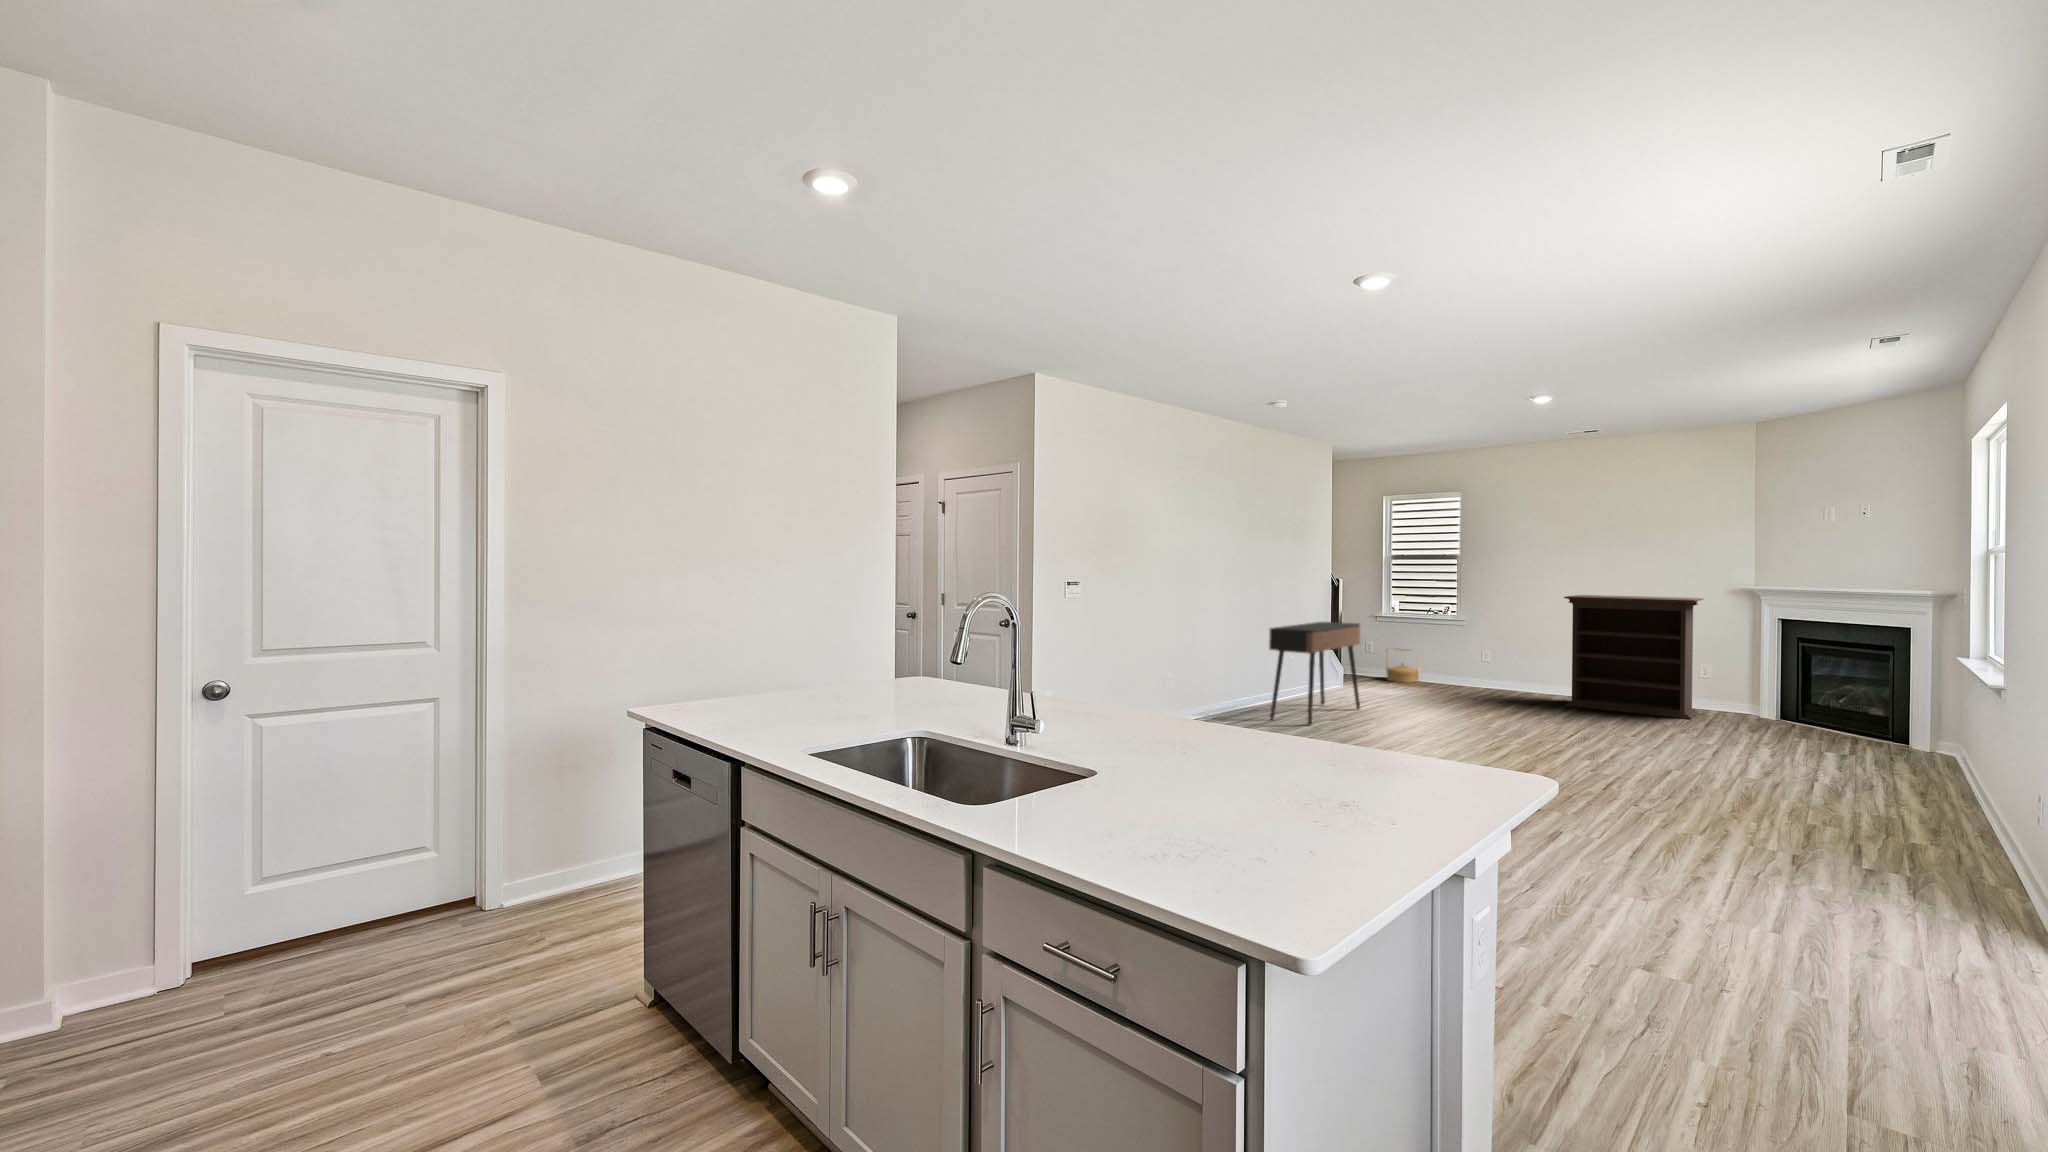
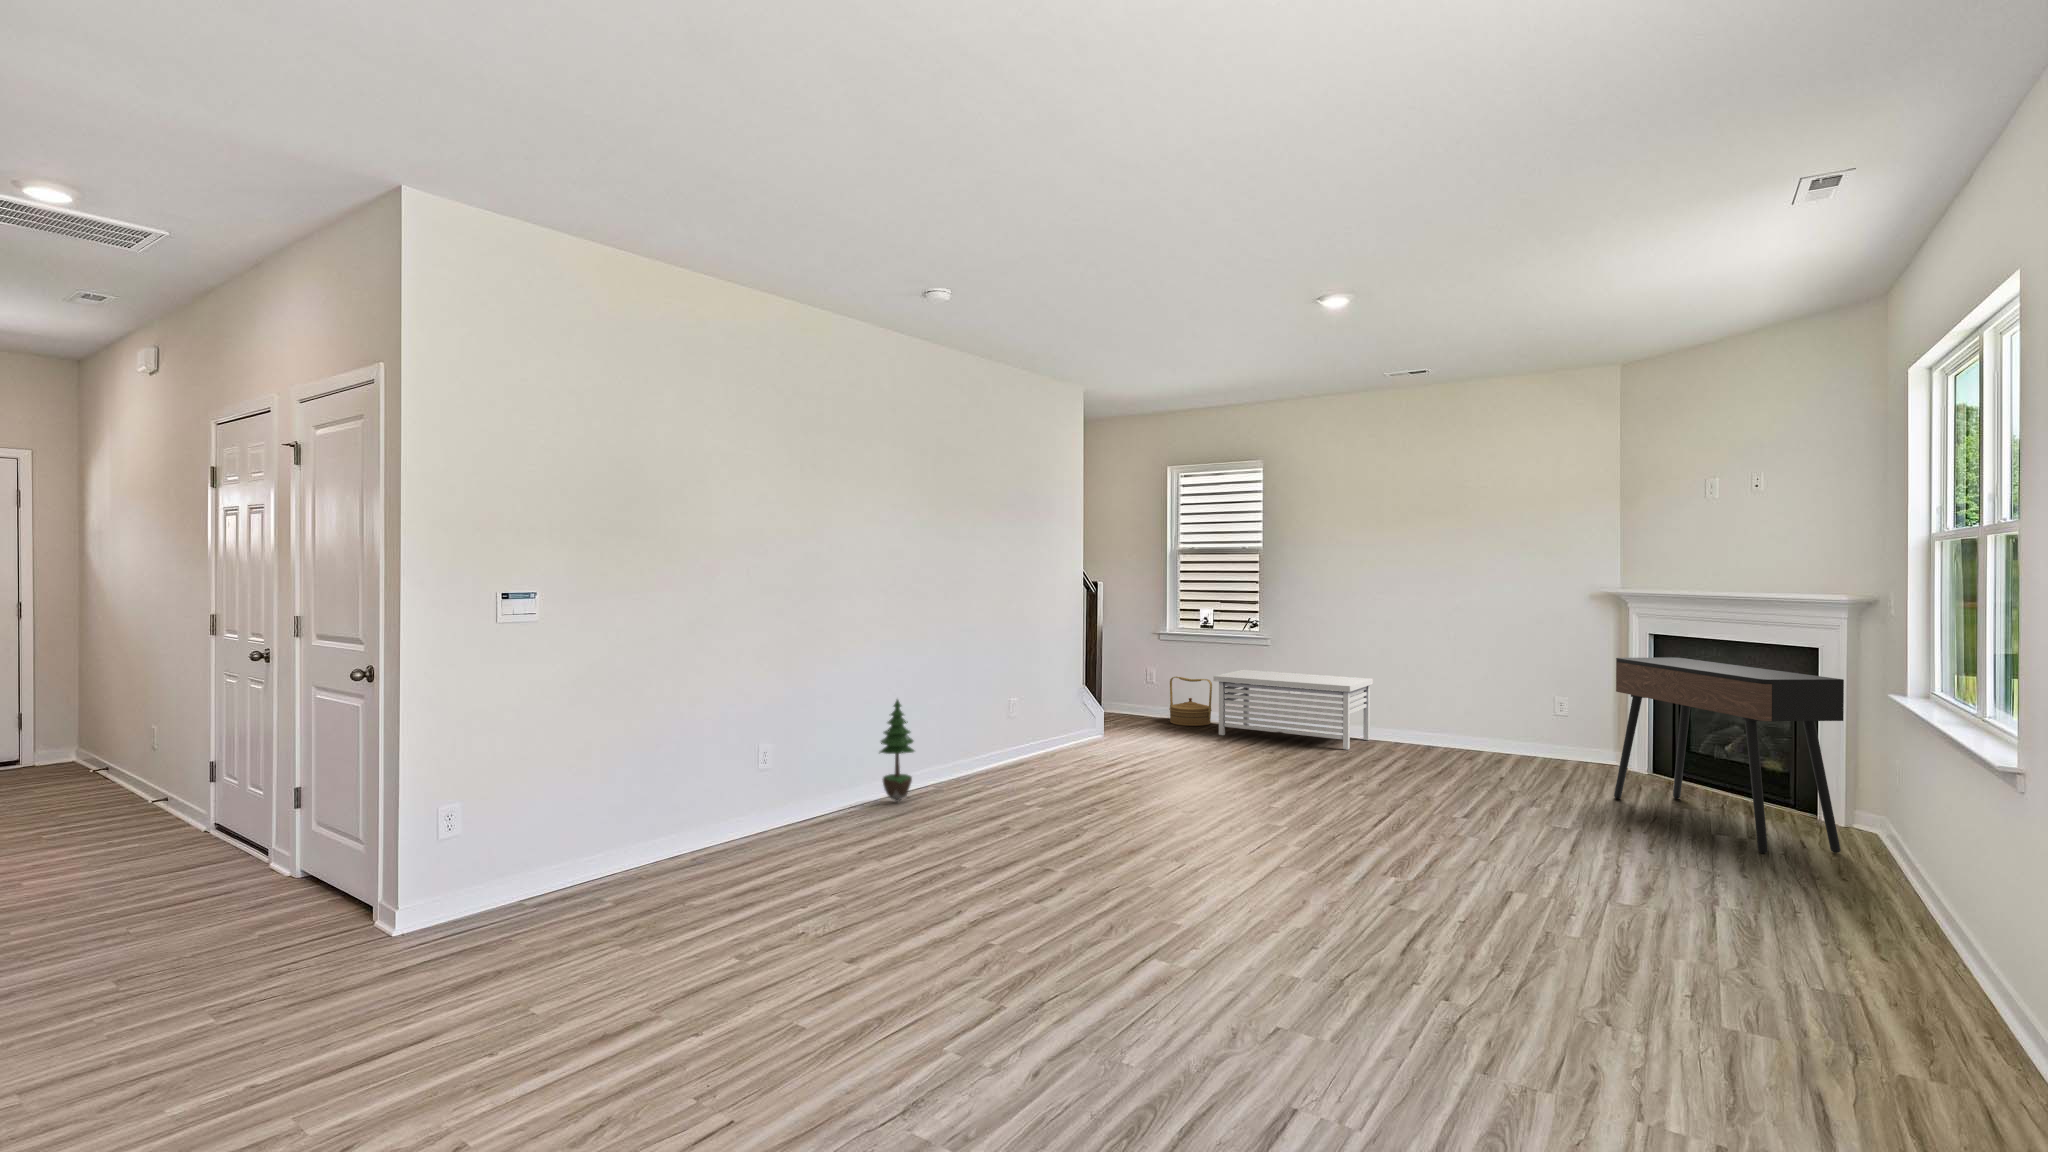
bookshelf: present [1564,595,1703,719] -> none [1384,603,1557,777]
console table: present [1269,622,1360,725] -> present [1614,658,1844,853]
storage bench: none [1425,643,1551,700] -> present [1213,670,1373,750]
potted tree: none [1224,653,1248,718] -> present [880,700,914,801]

